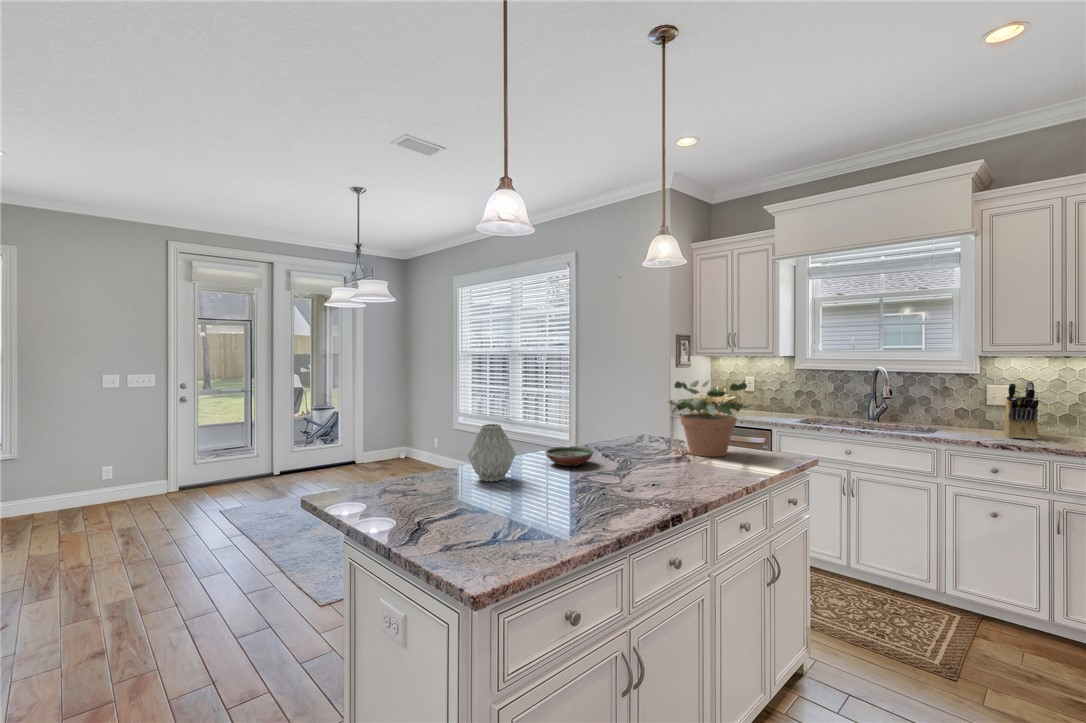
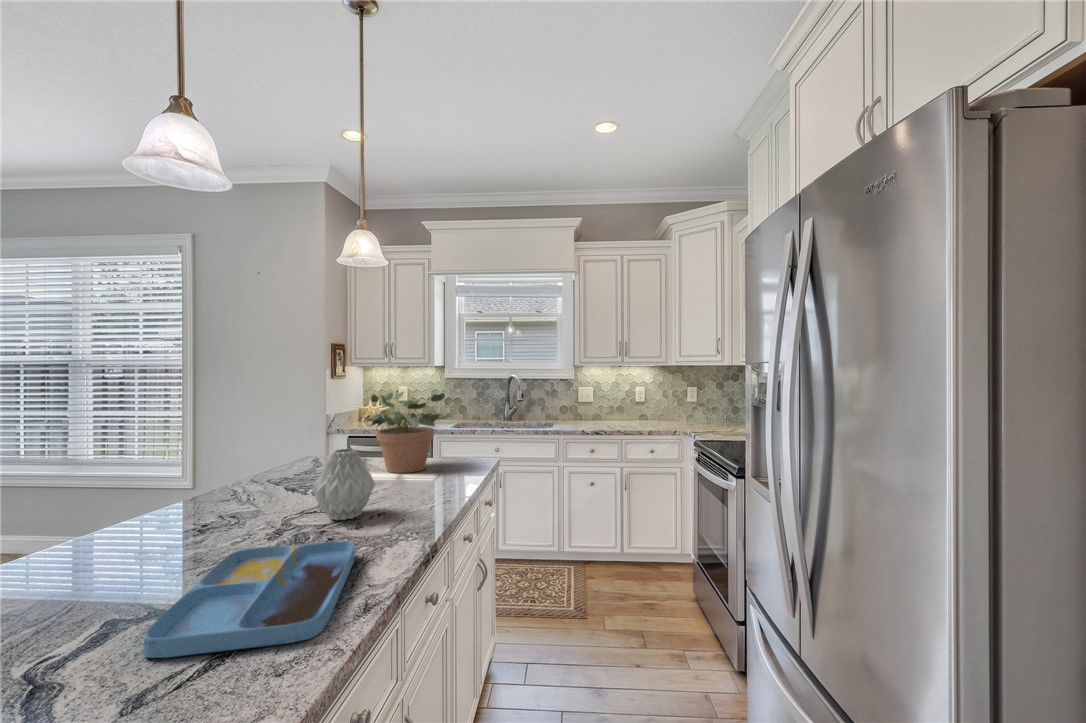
knife block: present [1004,381,1039,440] -> none [589,383,611,425]
vase: present [468,424,516,482] -> present [312,449,375,520]
decorative bowl: present [545,447,593,466] -> none [210,486,285,515]
tray: none [465,485,609,548] -> present [143,542,355,658]

